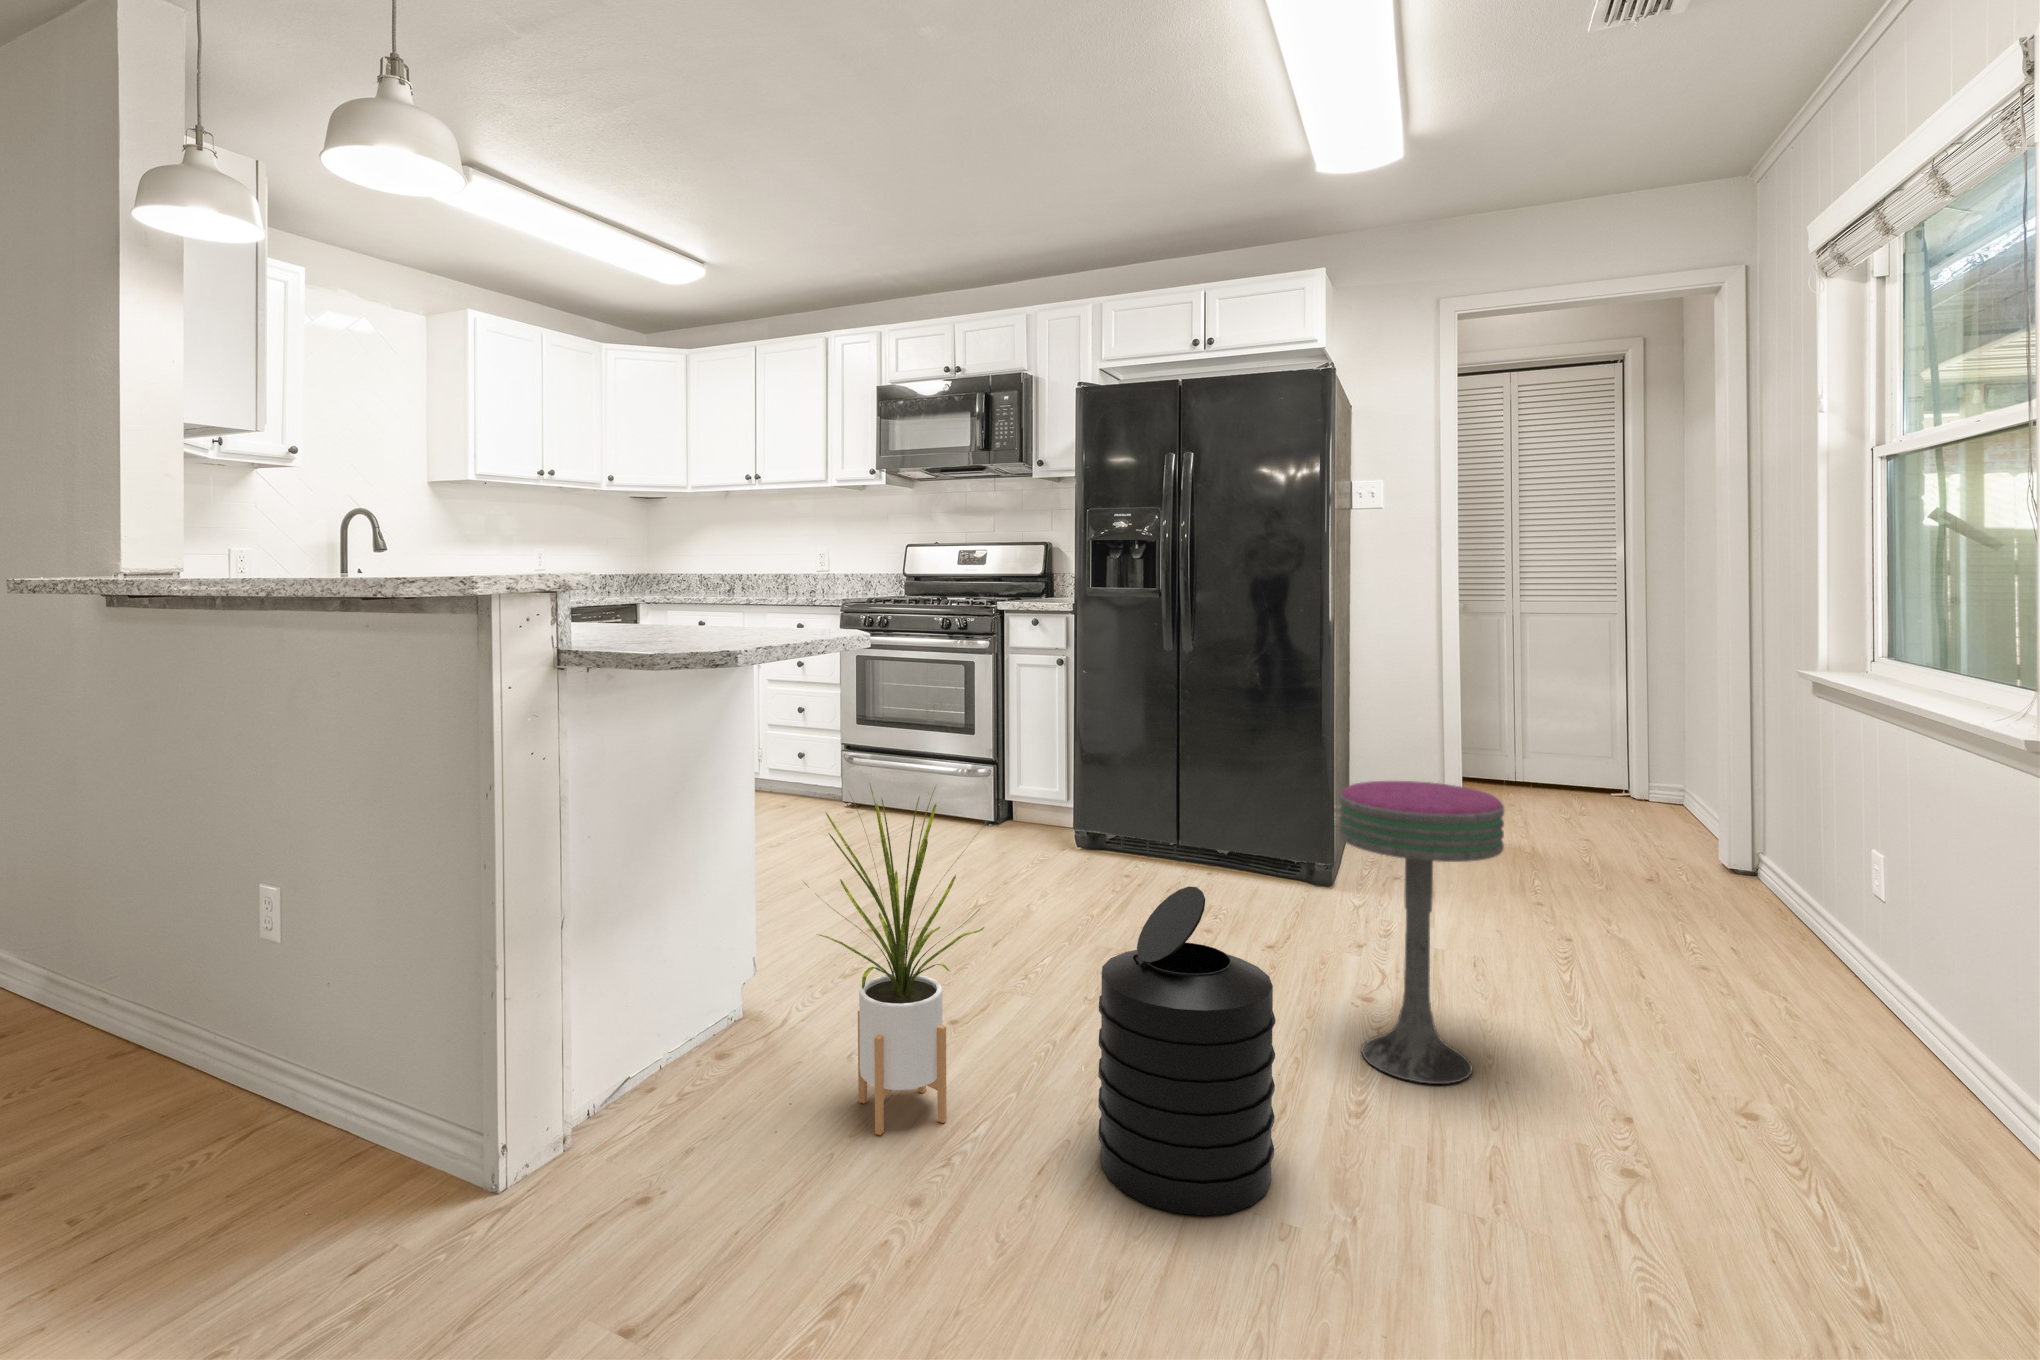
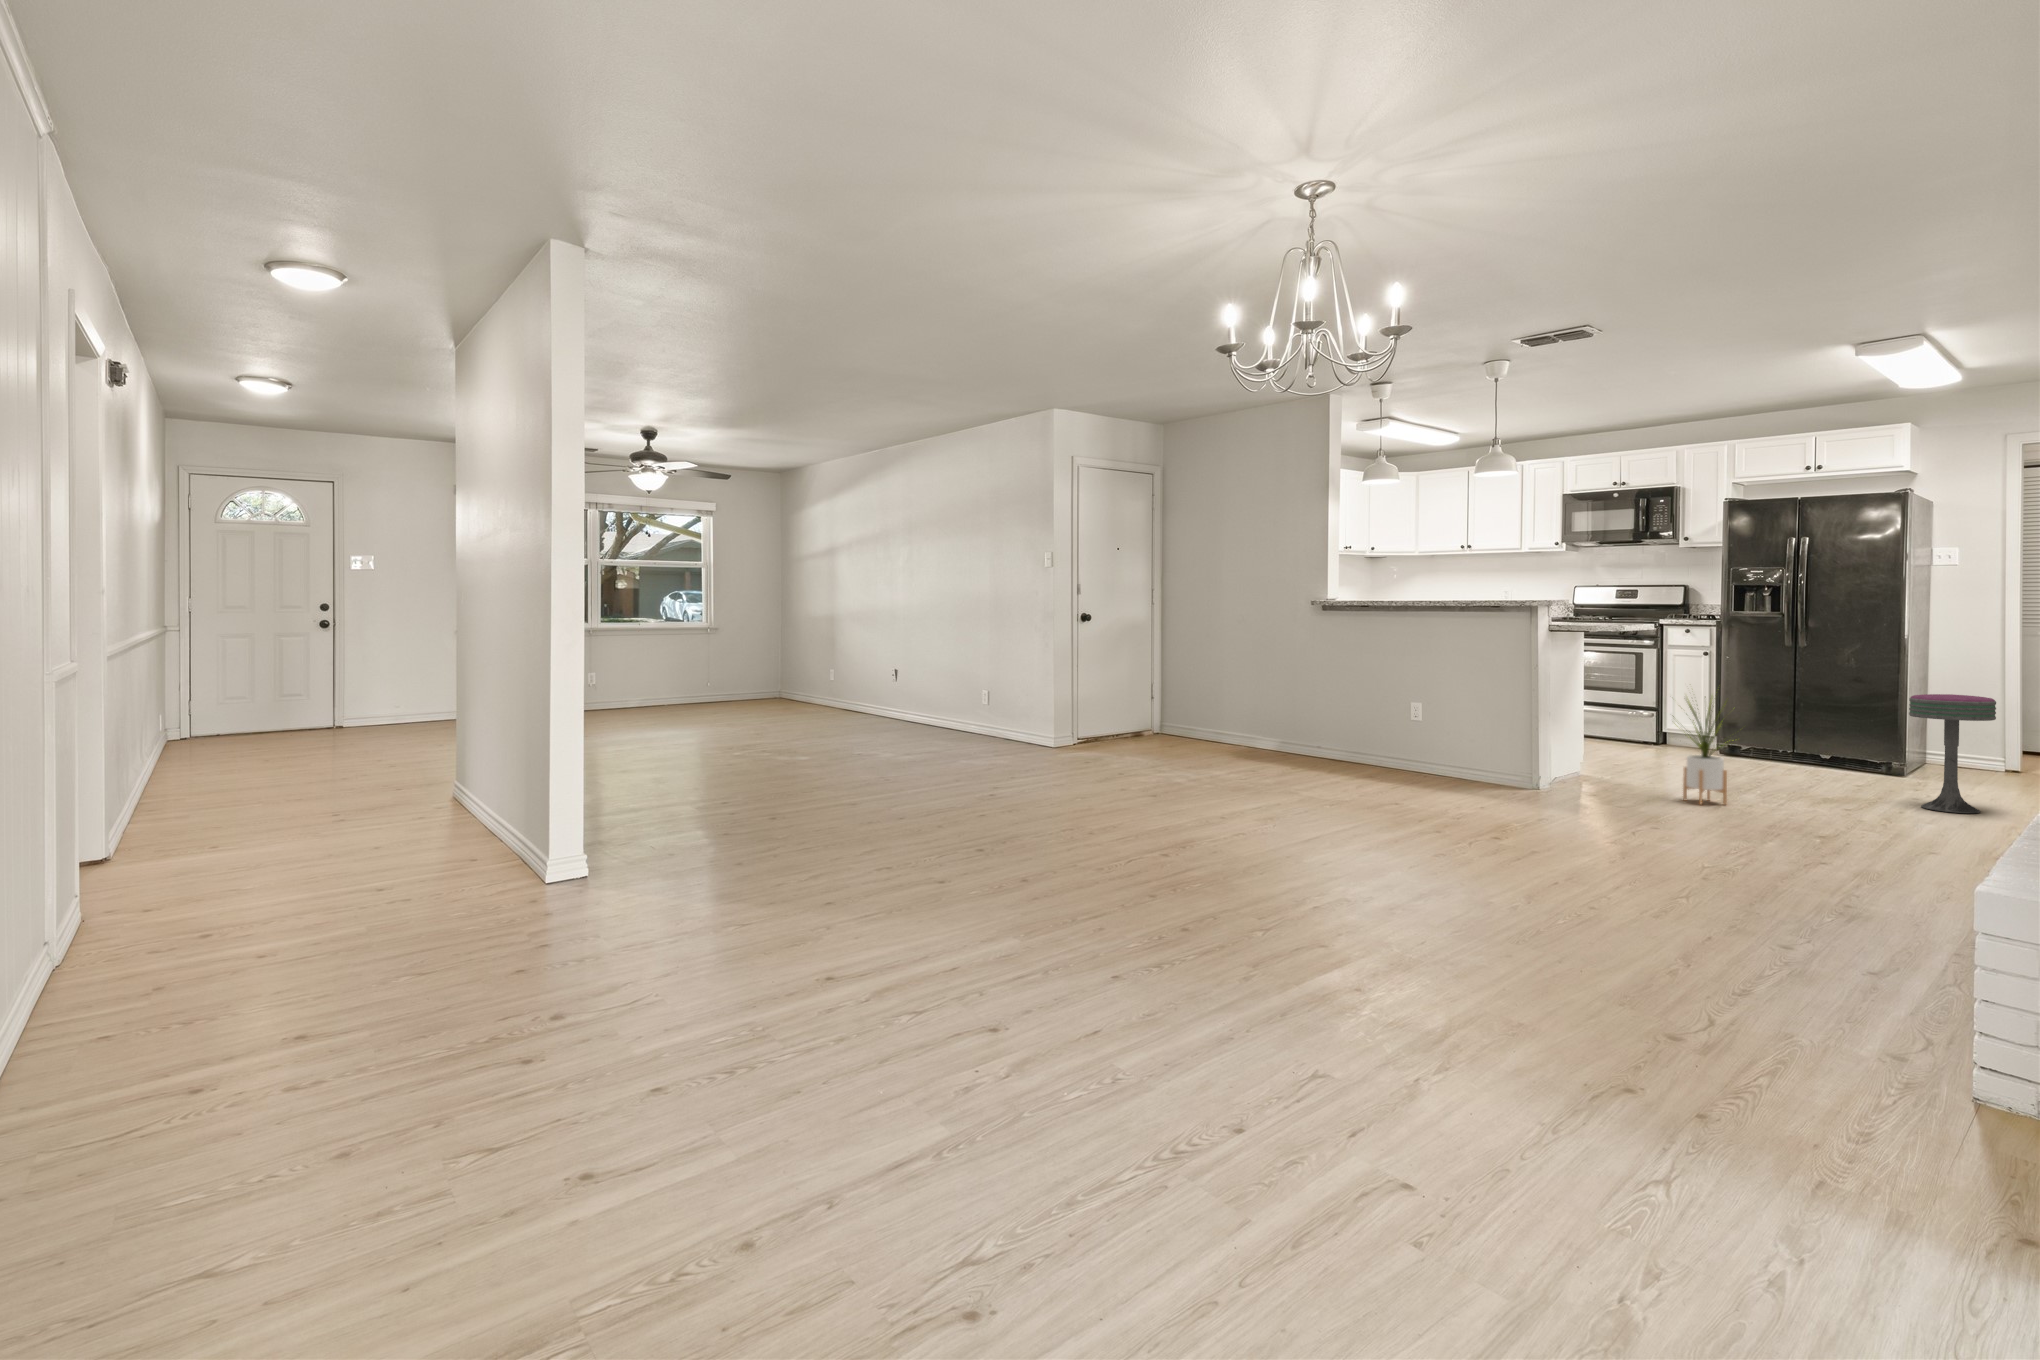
trash can: present [1098,887,1276,1215] -> none [1800,718,1880,822]

